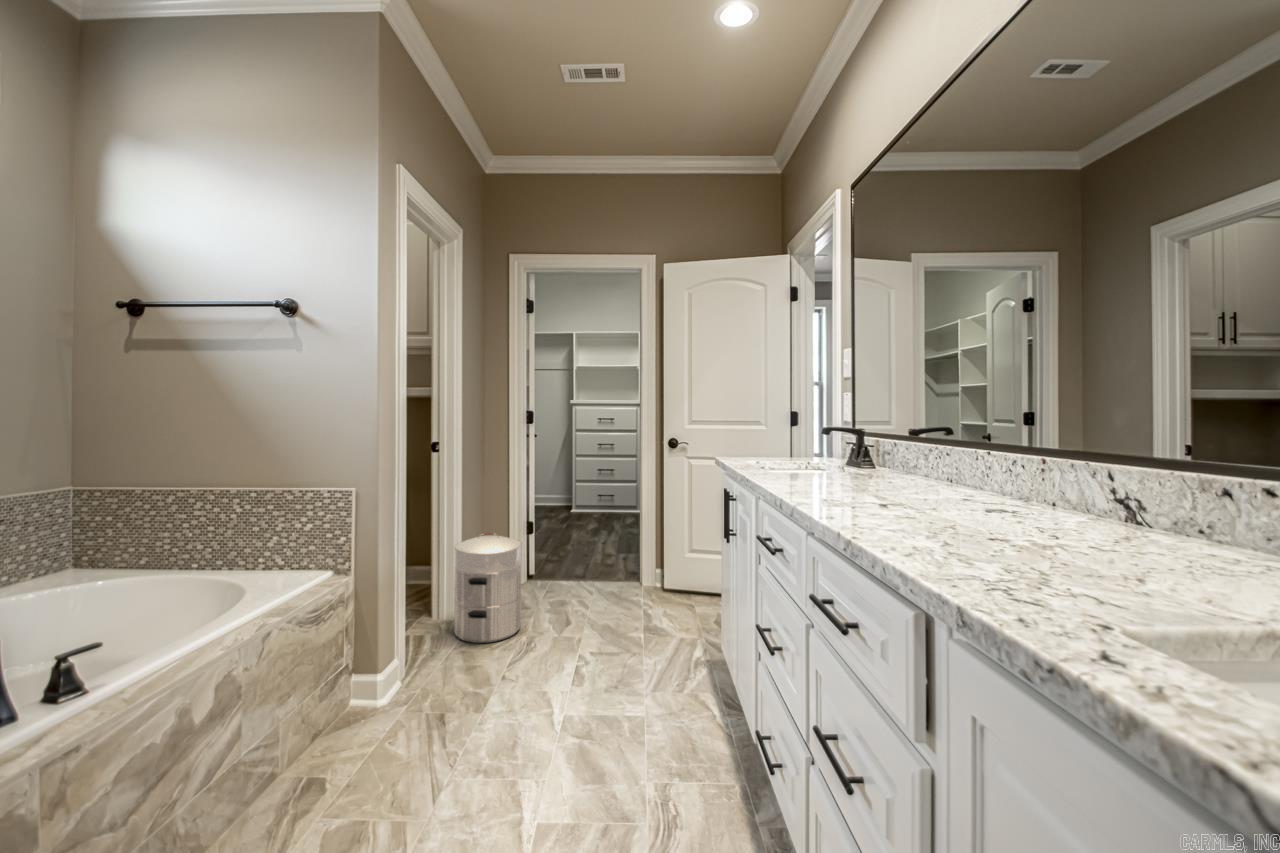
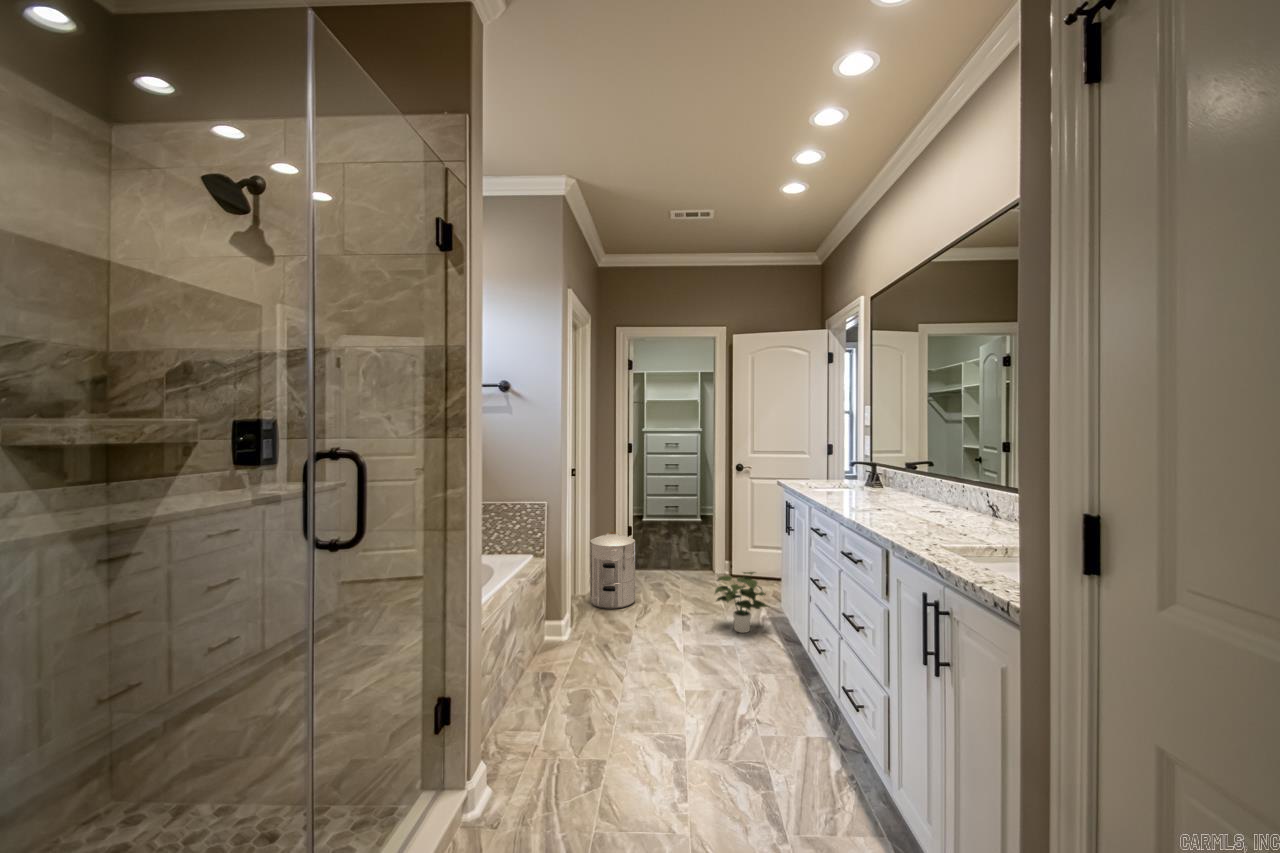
potted plant: none [621,592,703,683] -> present [715,572,770,633]

